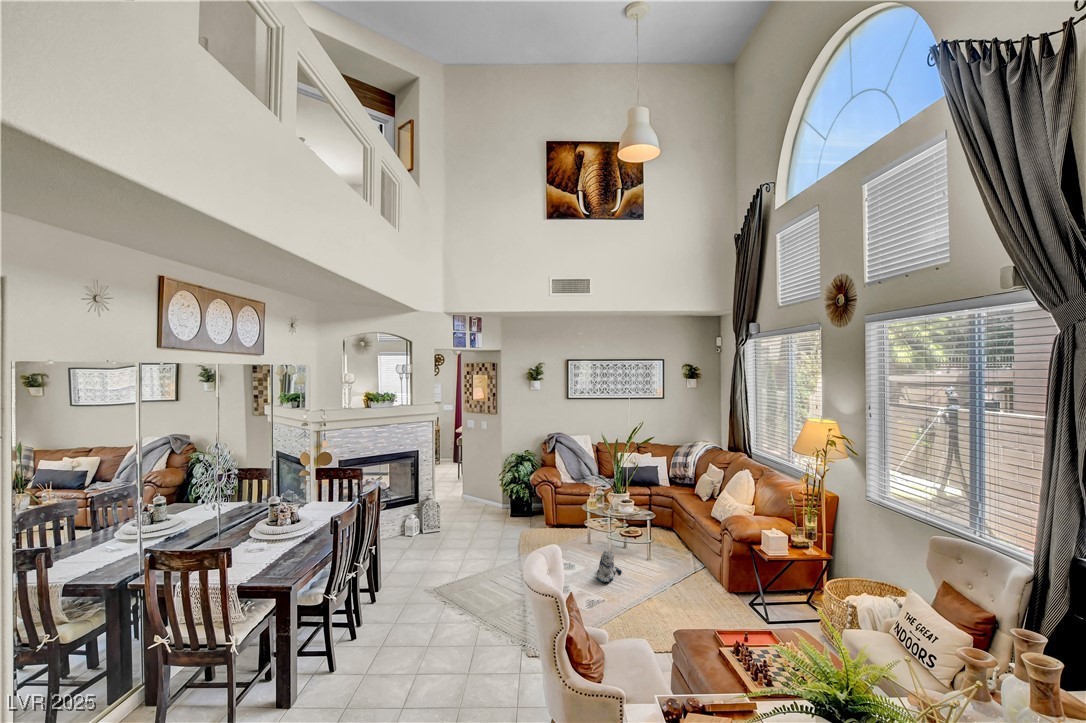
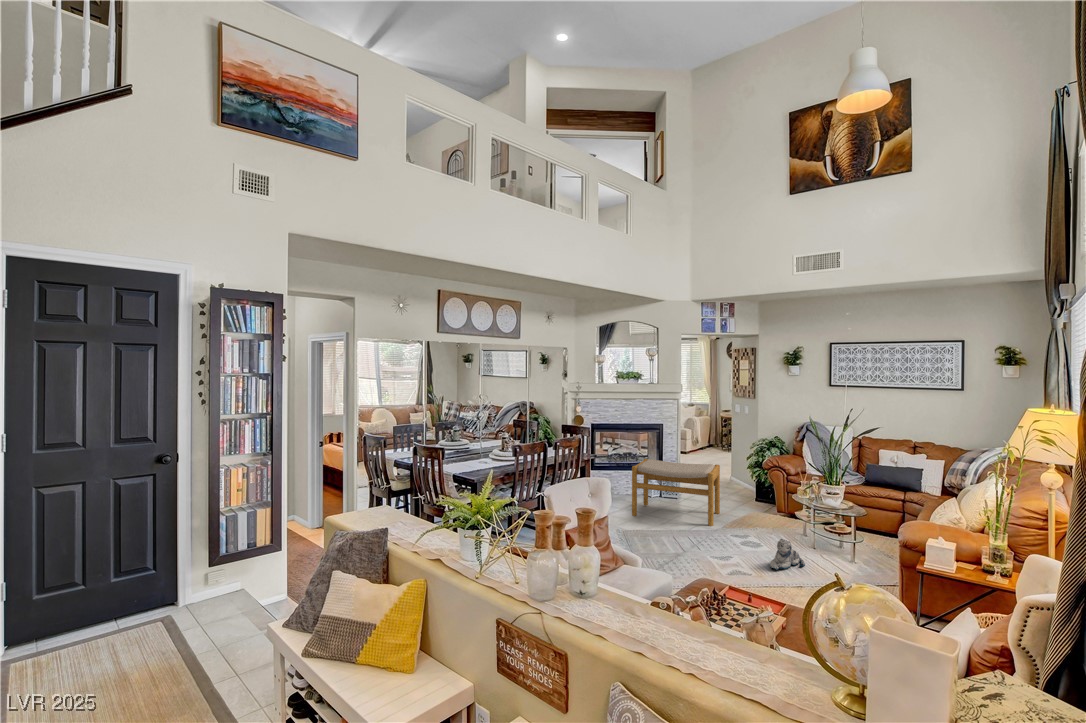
footstool: none [415,488,508,564] -> present [632,459,720,526]

